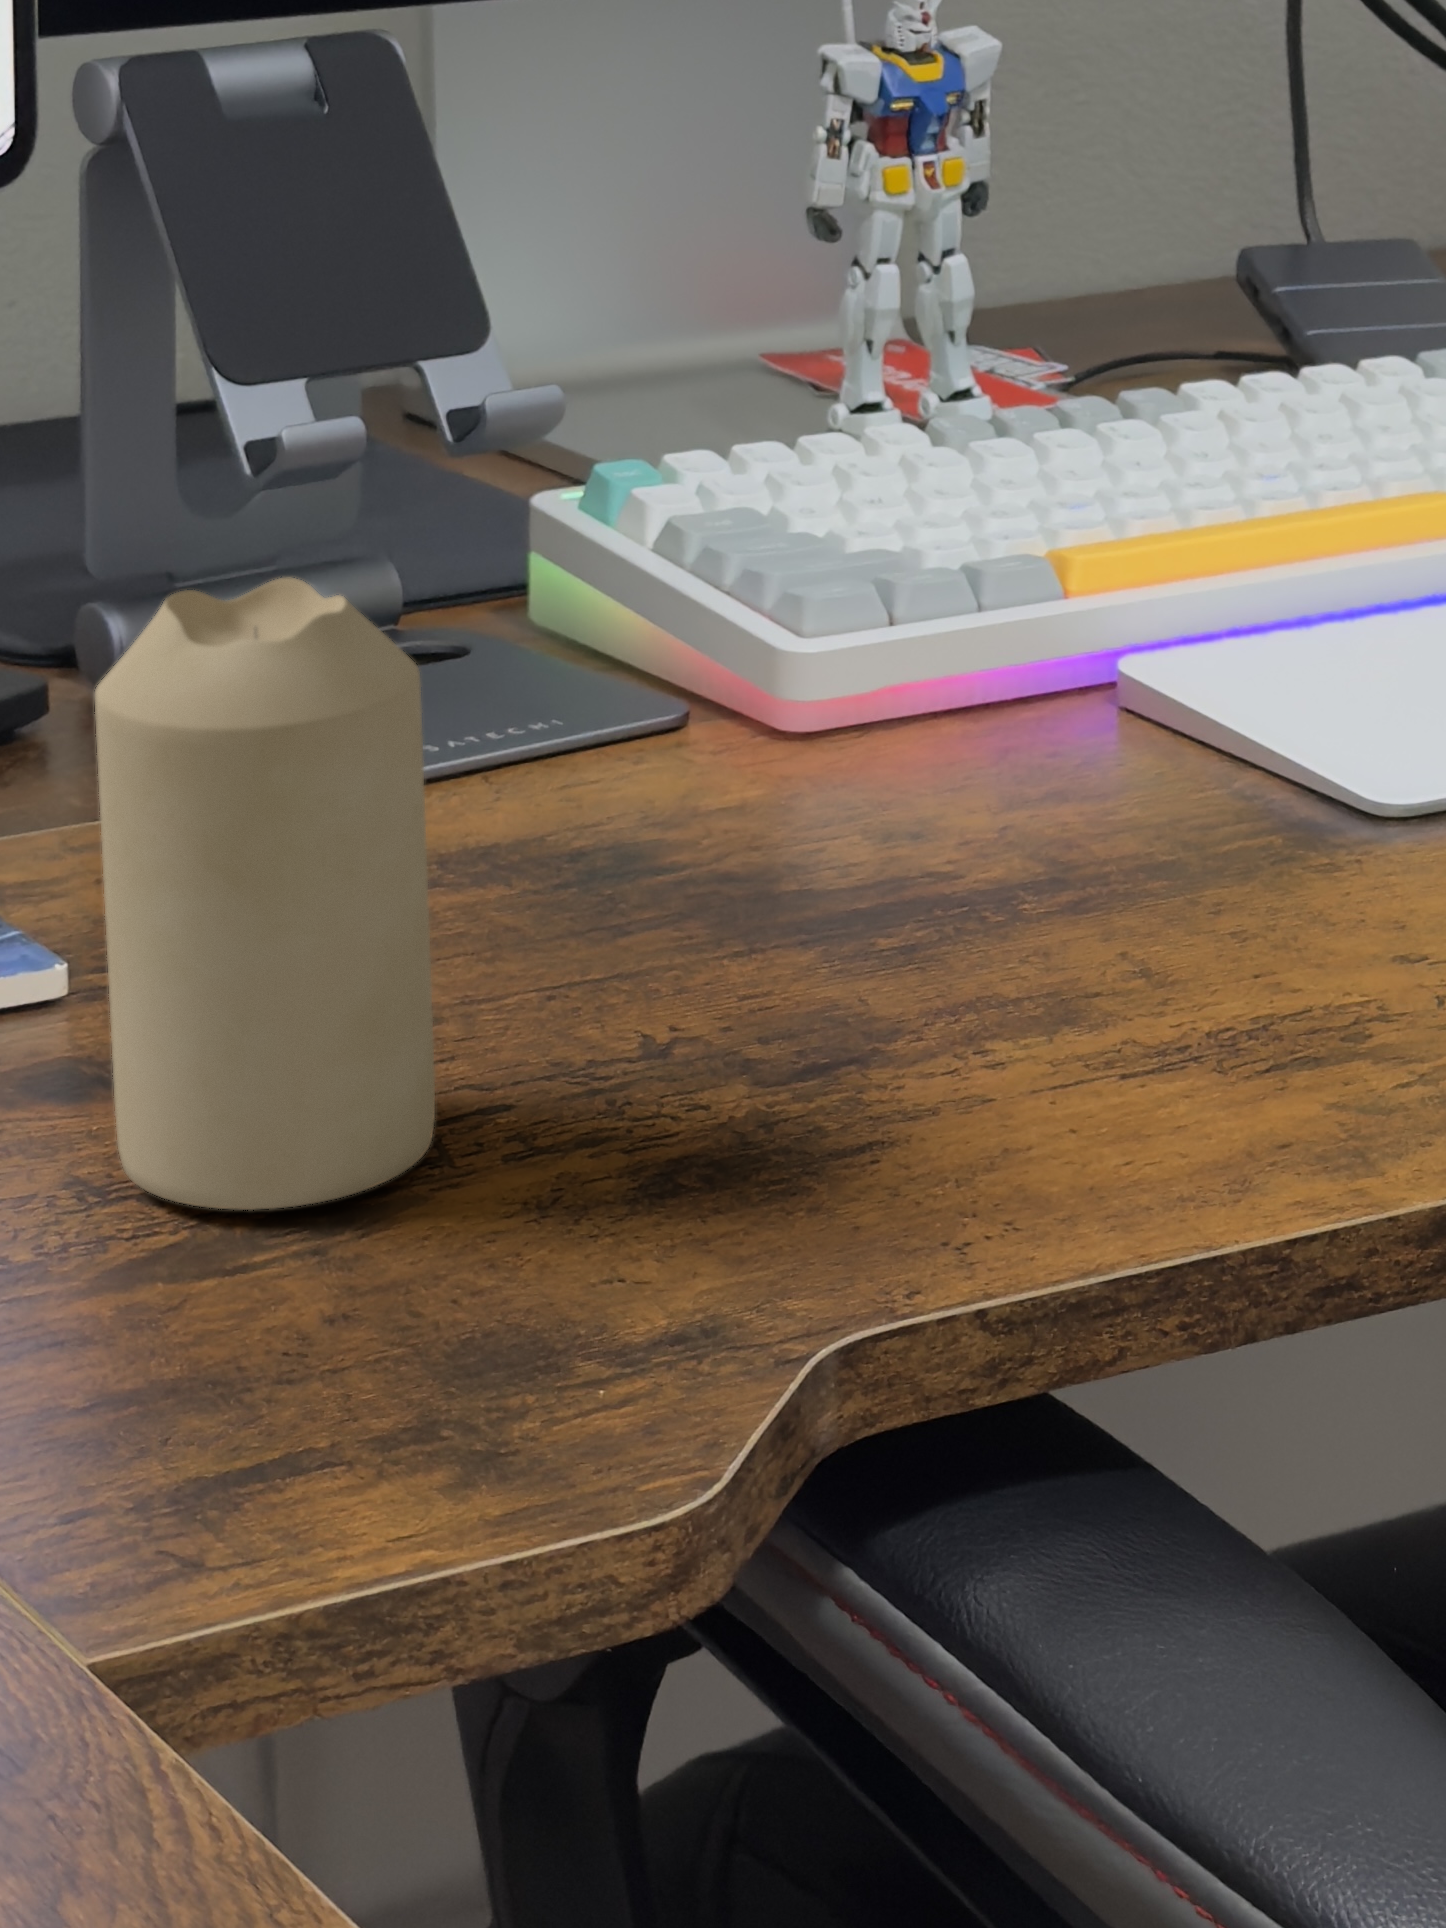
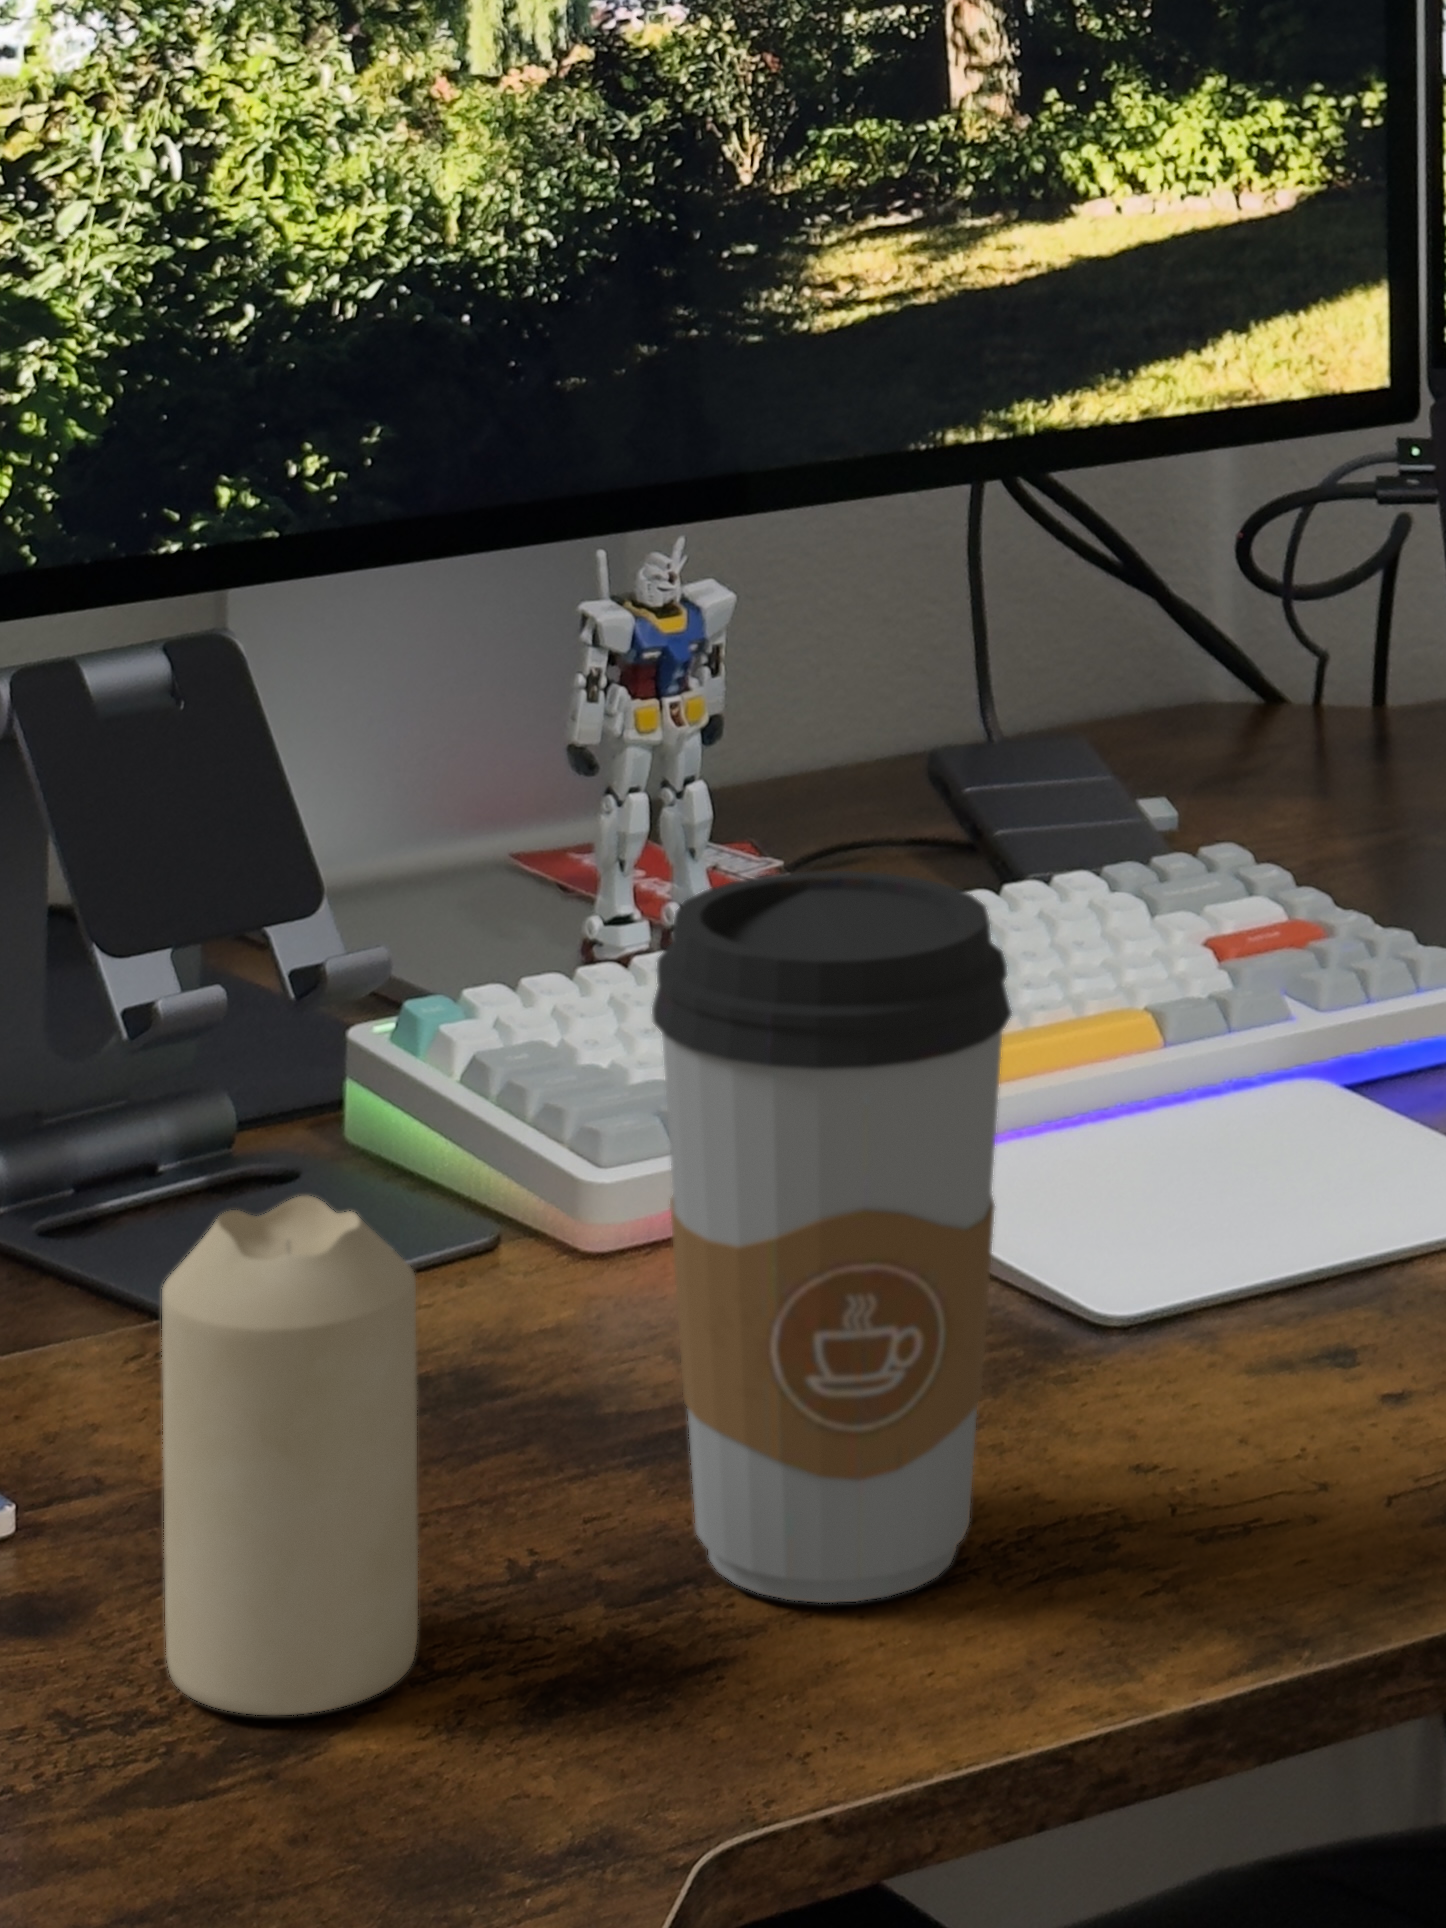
coffee cup: none [745,211,1199,1099] -> present [652,871,1012,1603]

